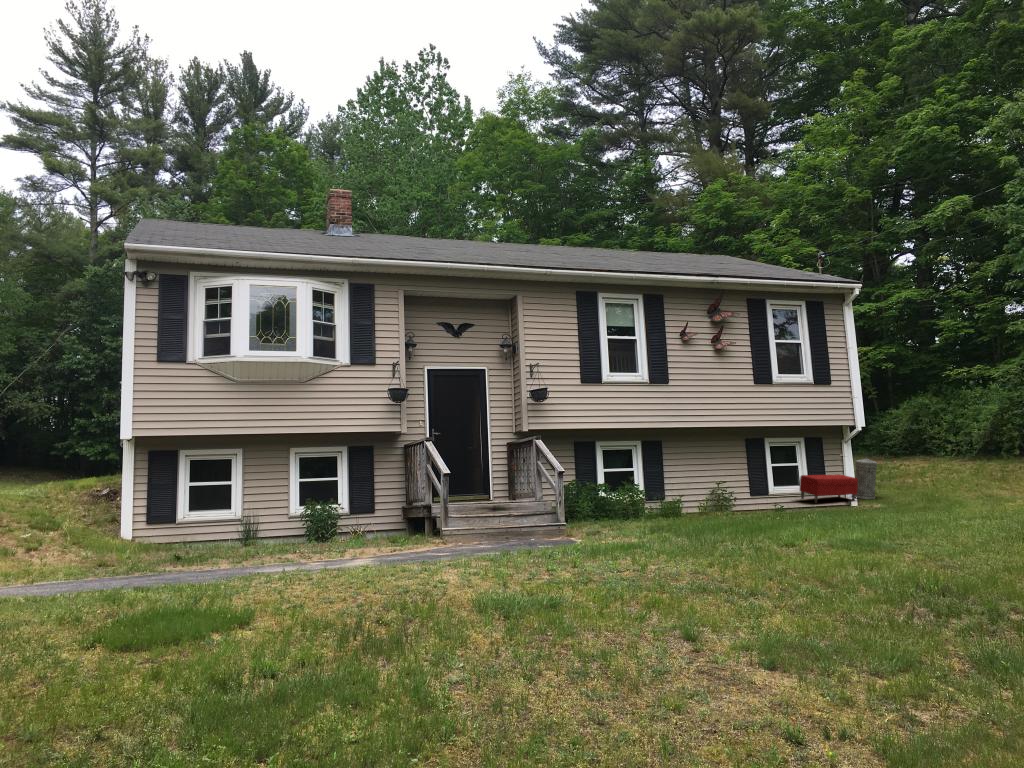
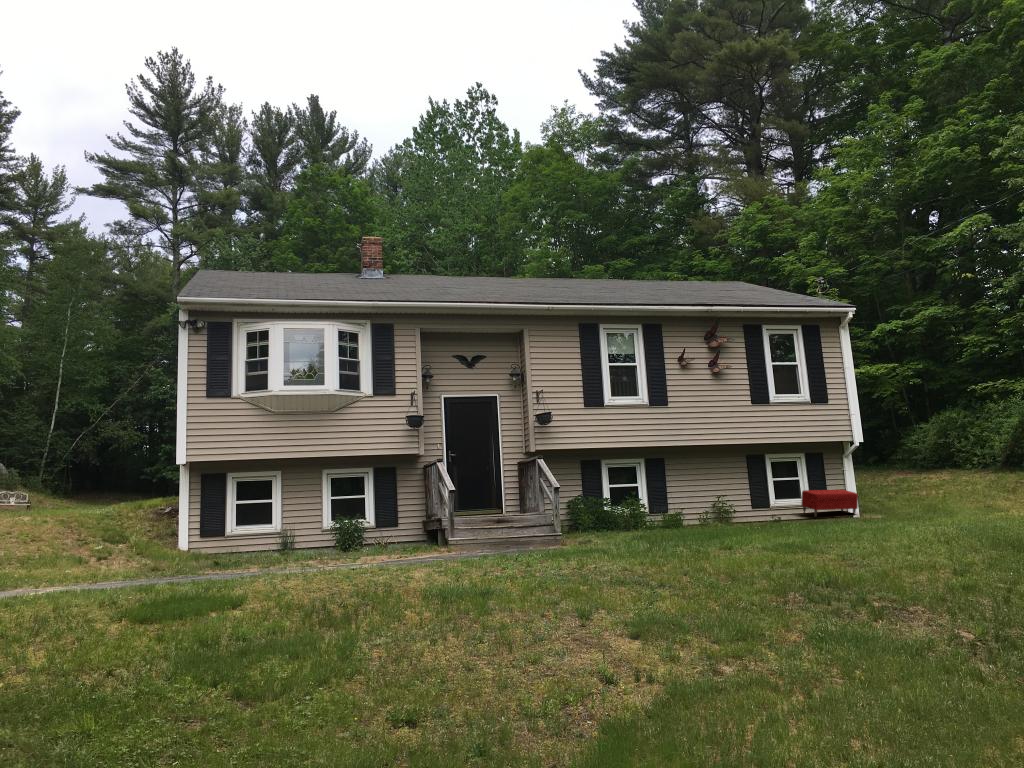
trash can: present [855,458,877,499] -> none [856,473,878,513]

